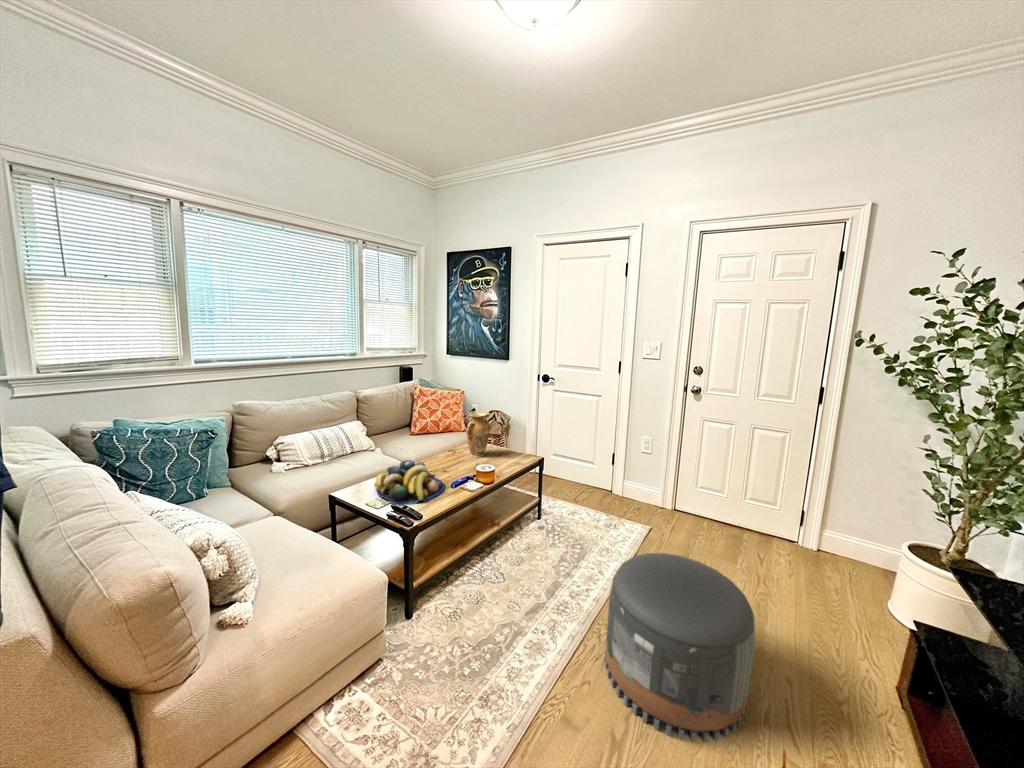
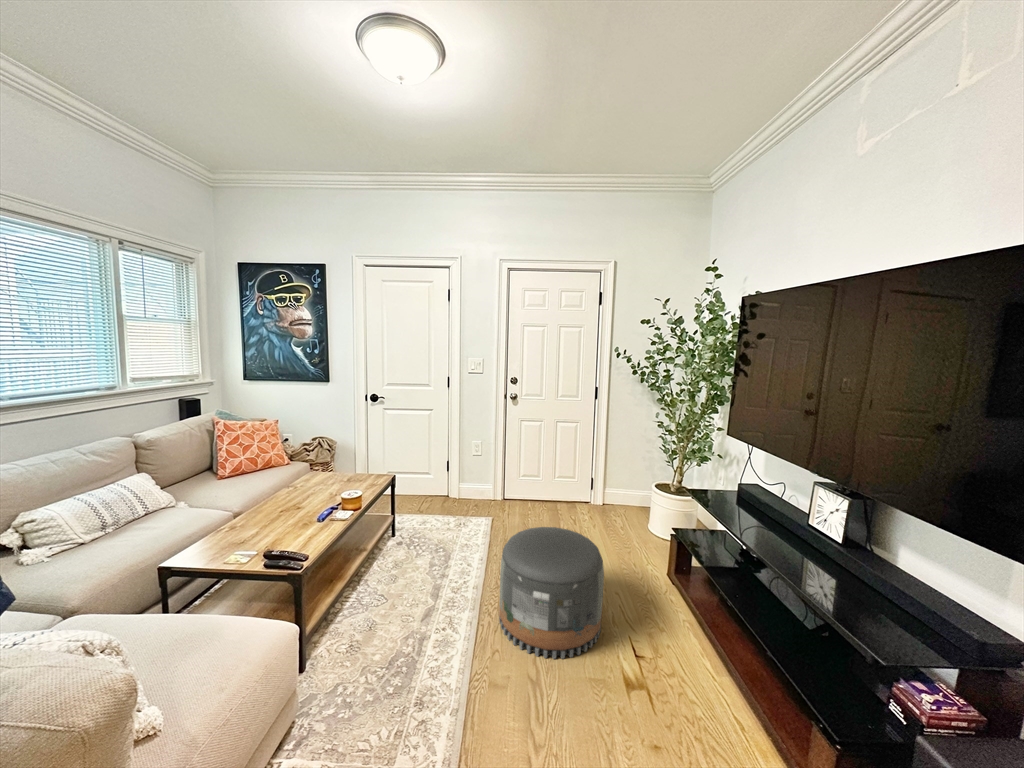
vase: present [467,412,491,457] -> none [312,439,337,488]
fruit bowl: present [375,460,444,504] -> none [224,503,312,555]

